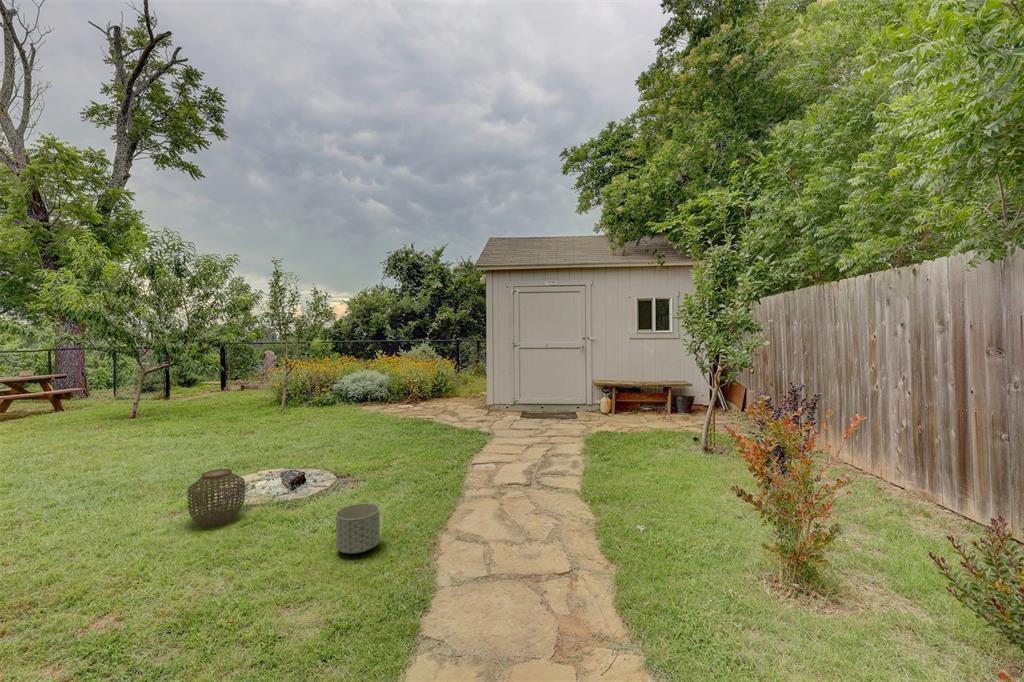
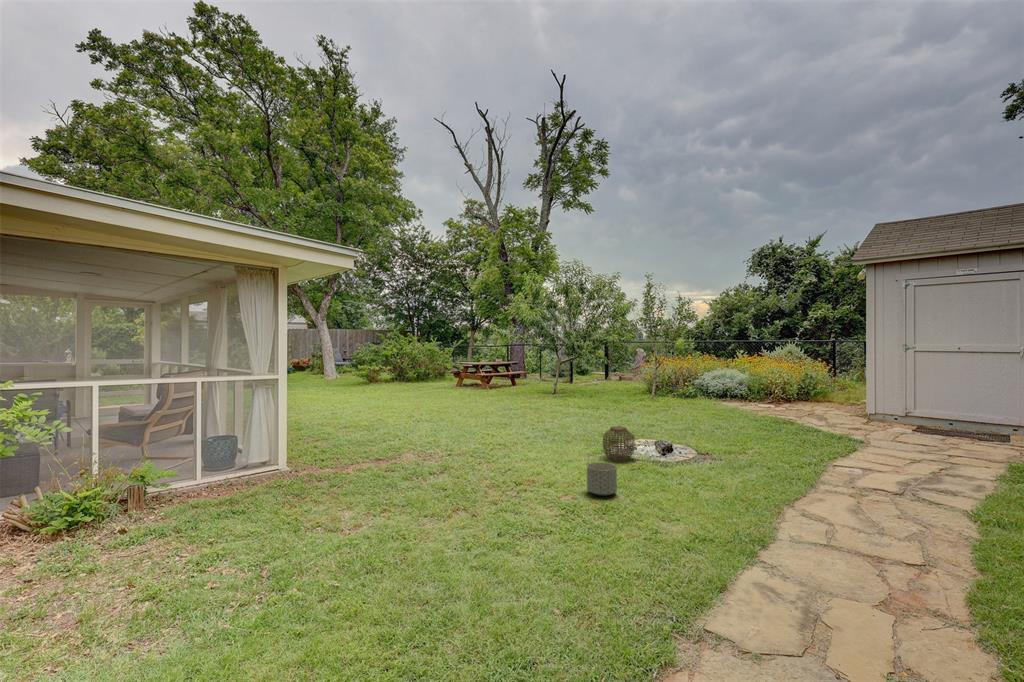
planter: present [336,503,380,554] -> present [587,462,617,496]

